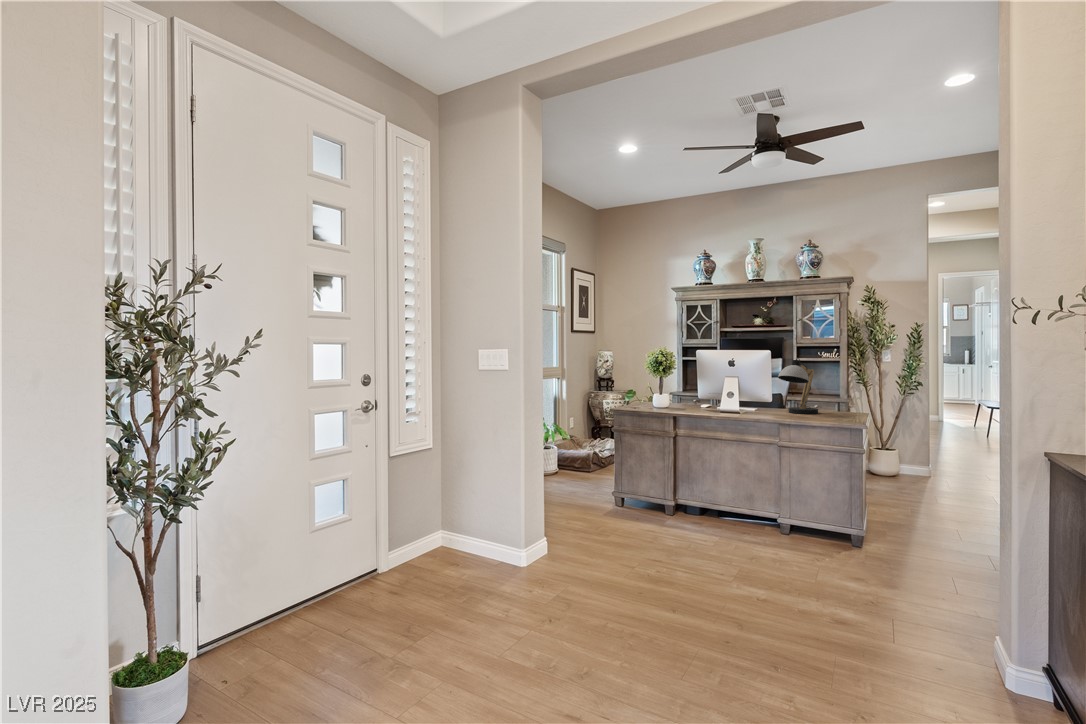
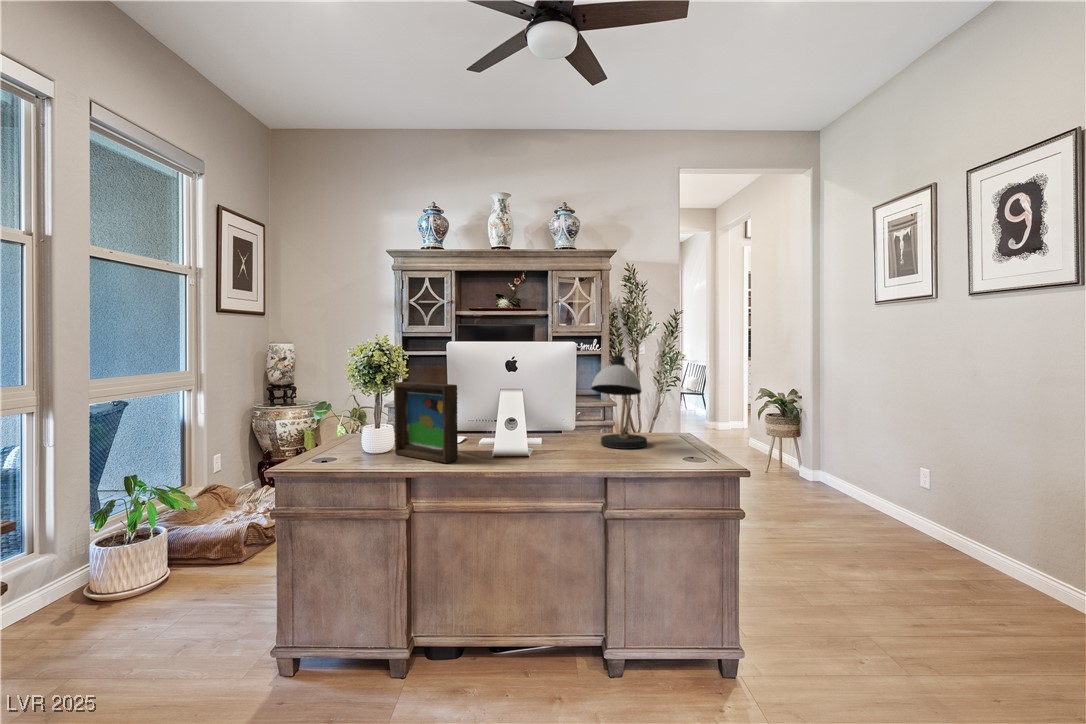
picture frame: none [670,372,701,412] -> present [394,382,458,463]

